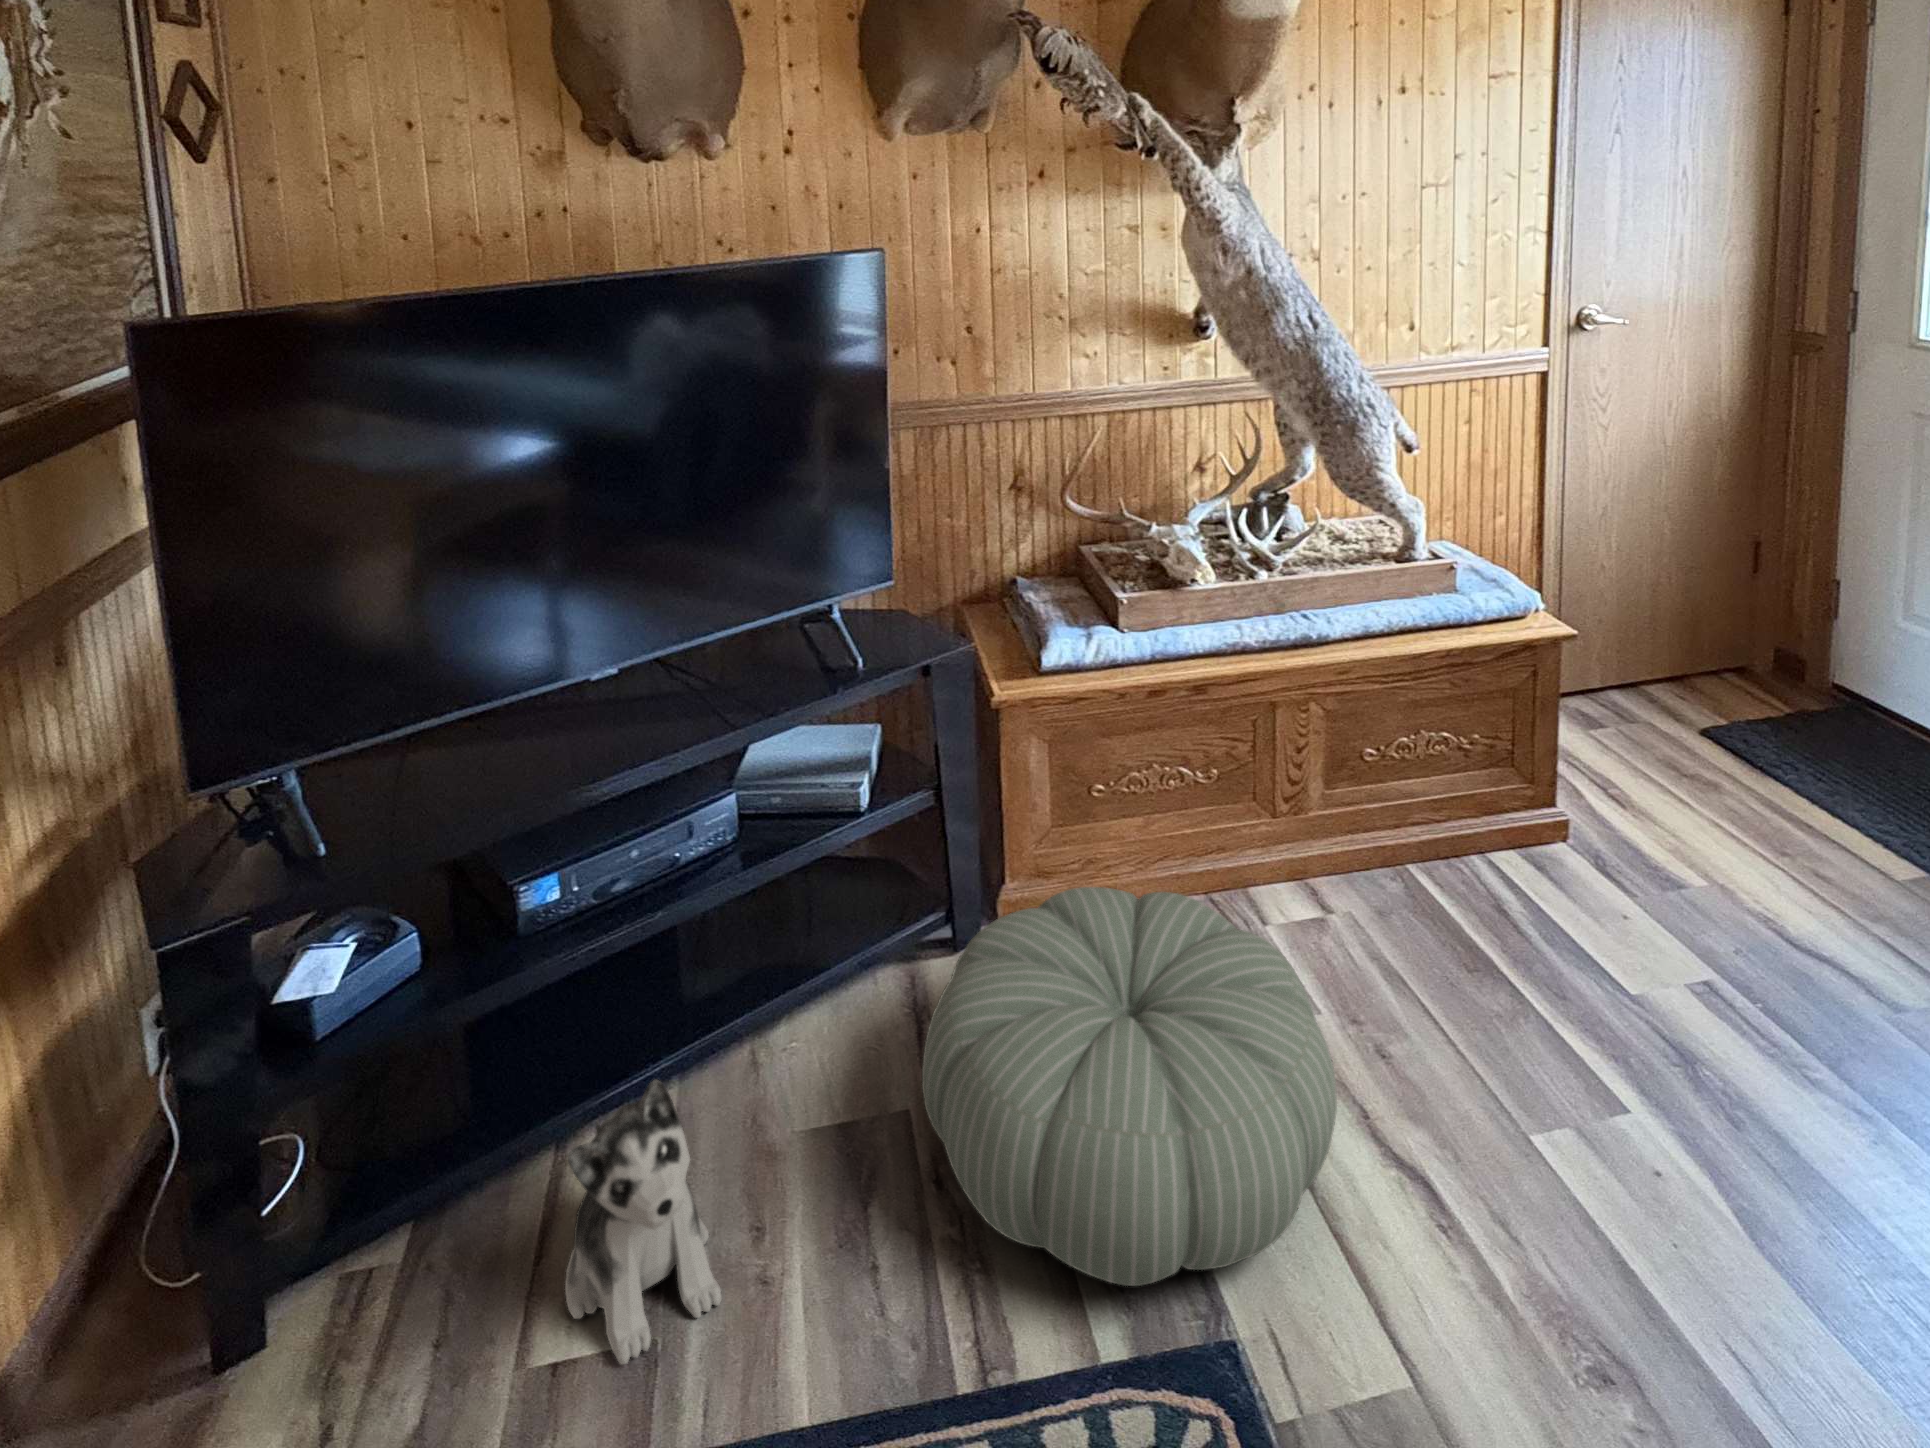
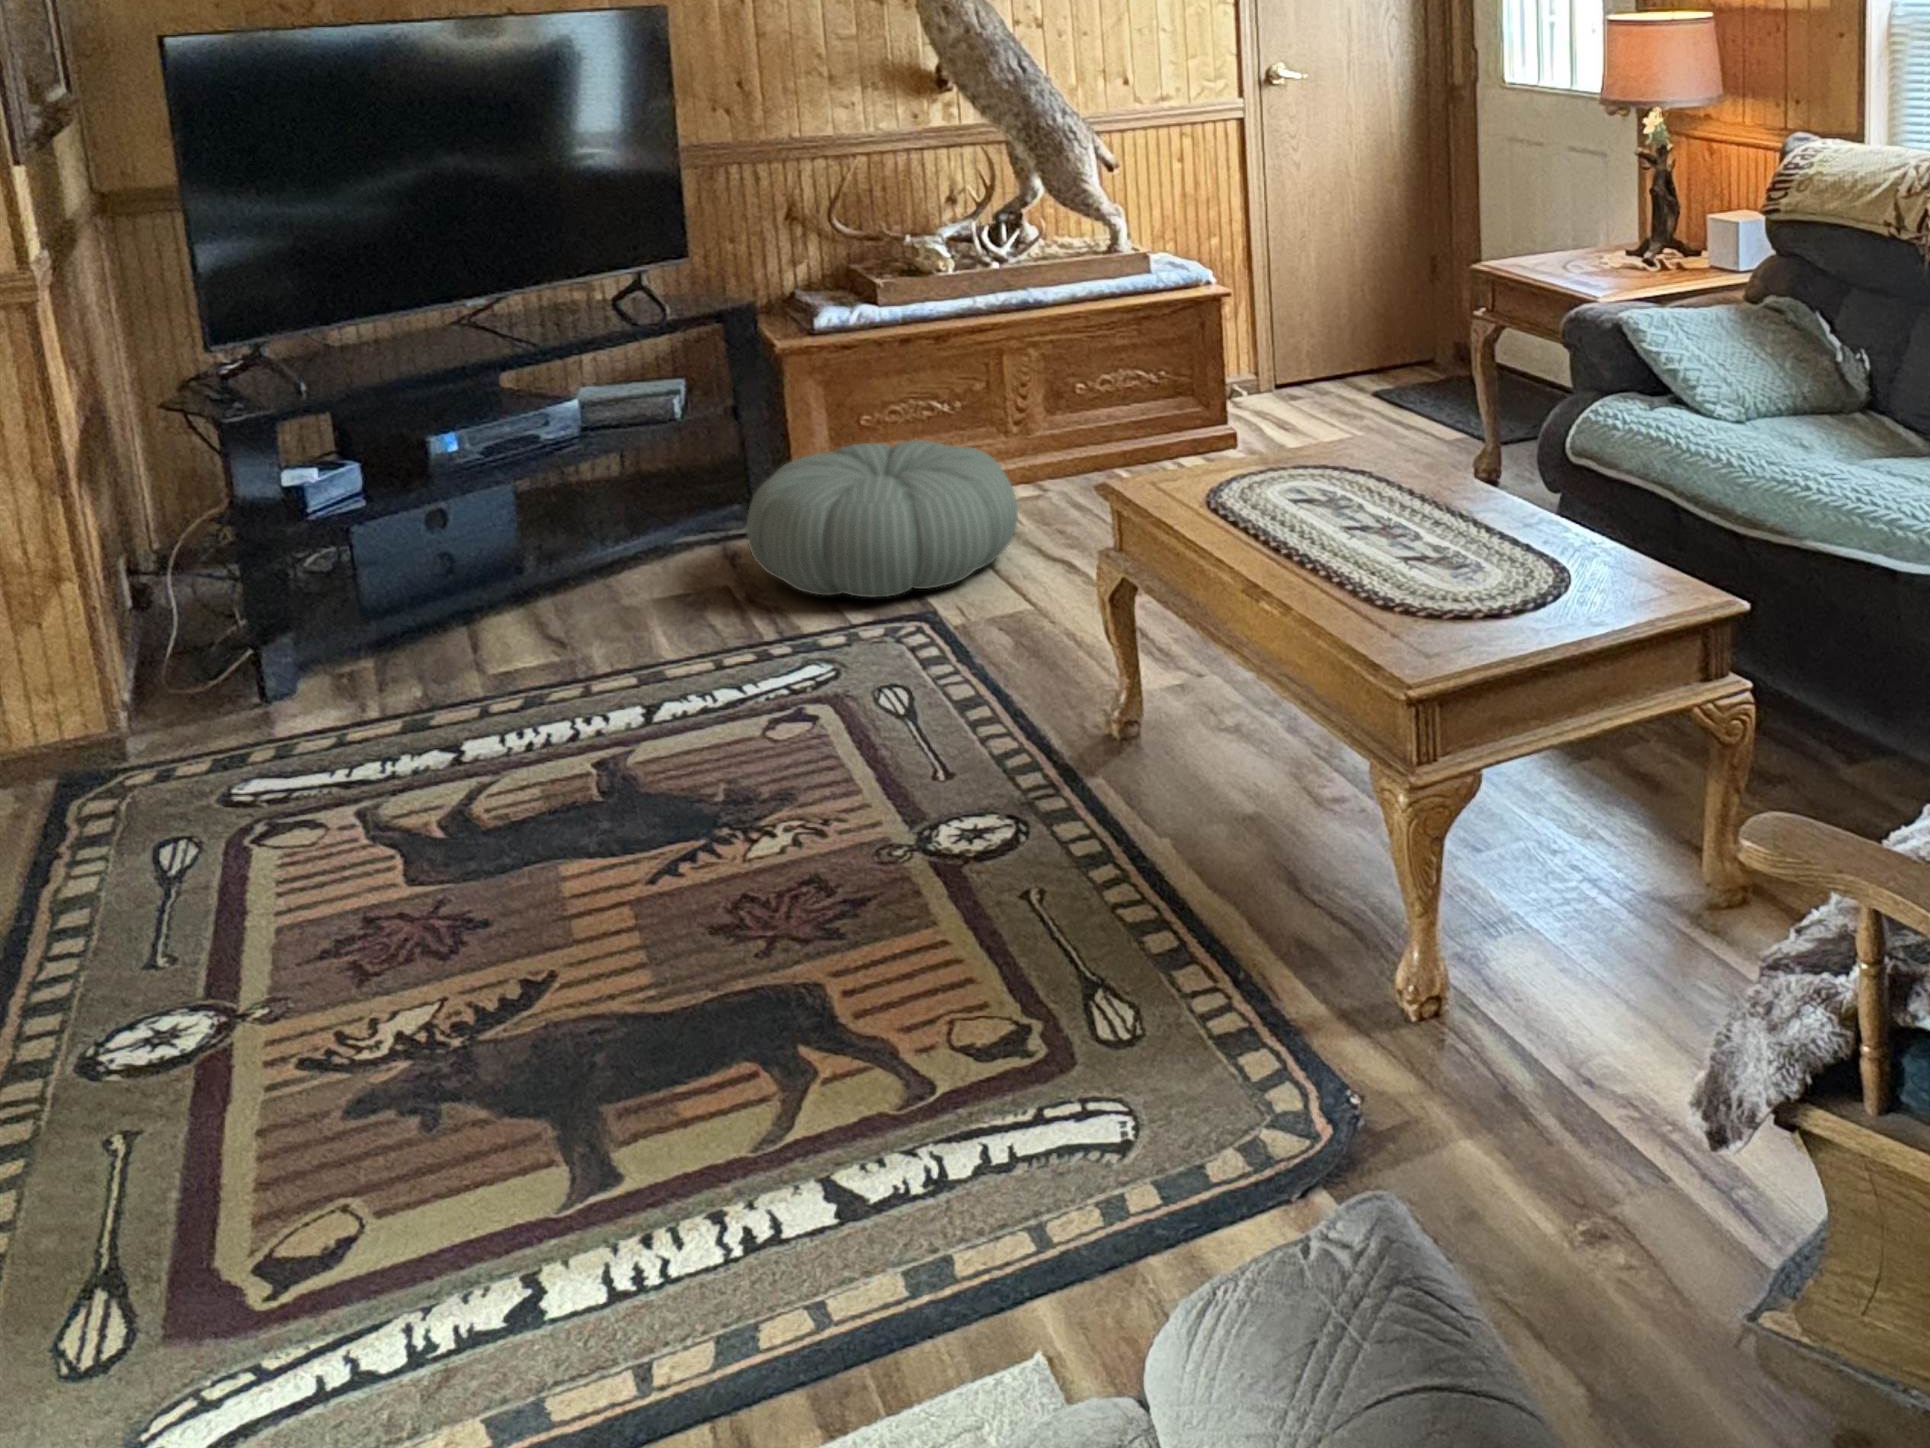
plush toy: present [565,1080,722,1364] -> none [517,506,627,659]

